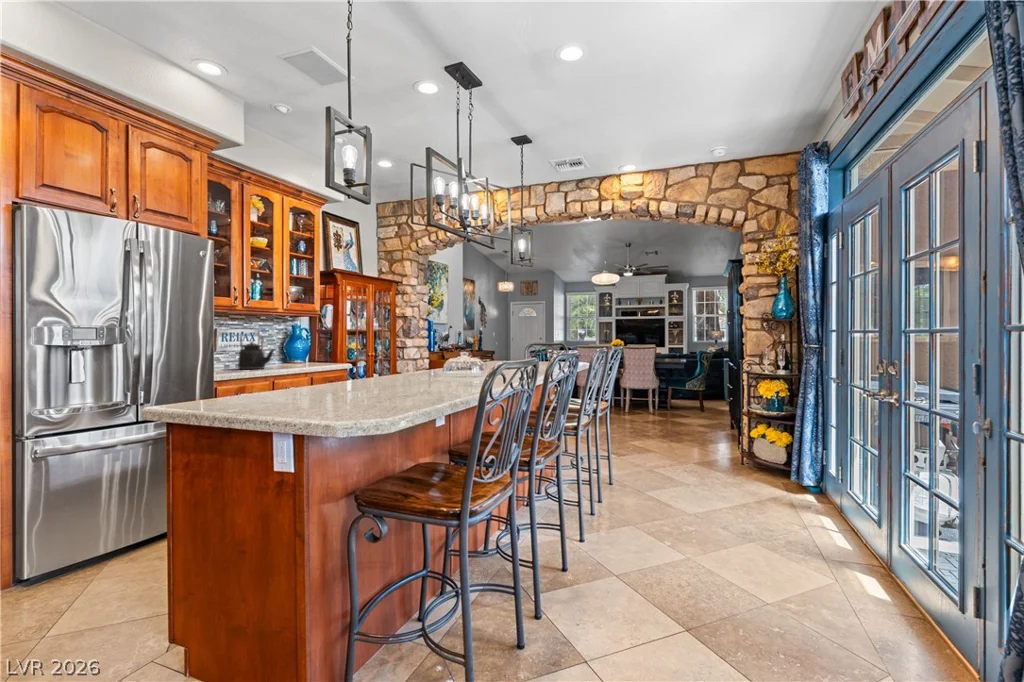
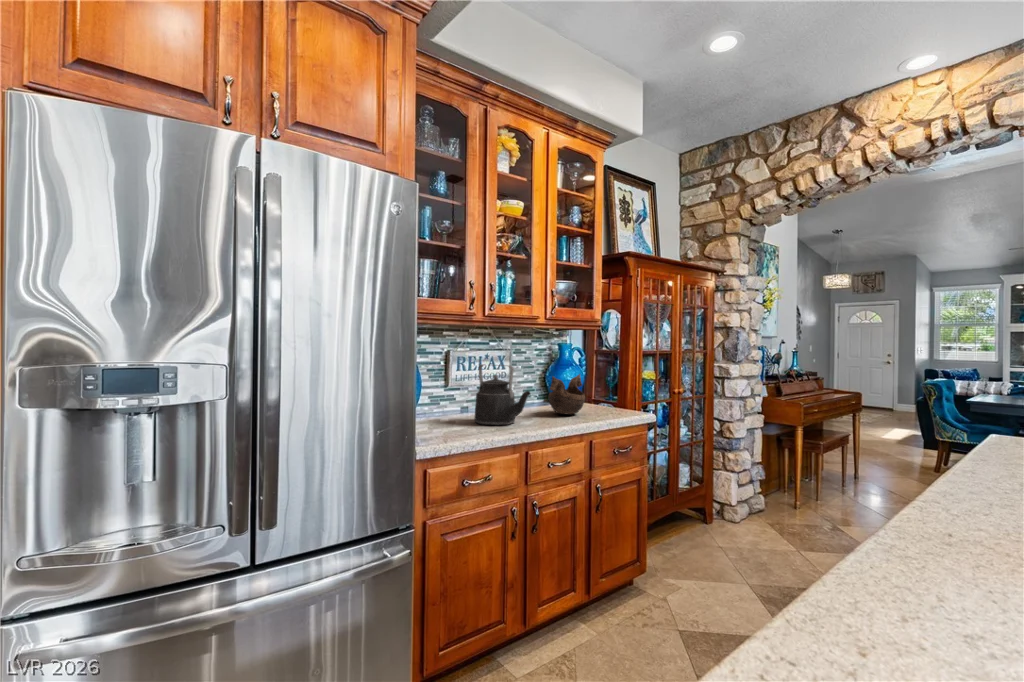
decorative bowl: none [286,342,309,365] -> present [548,374,585,414]

